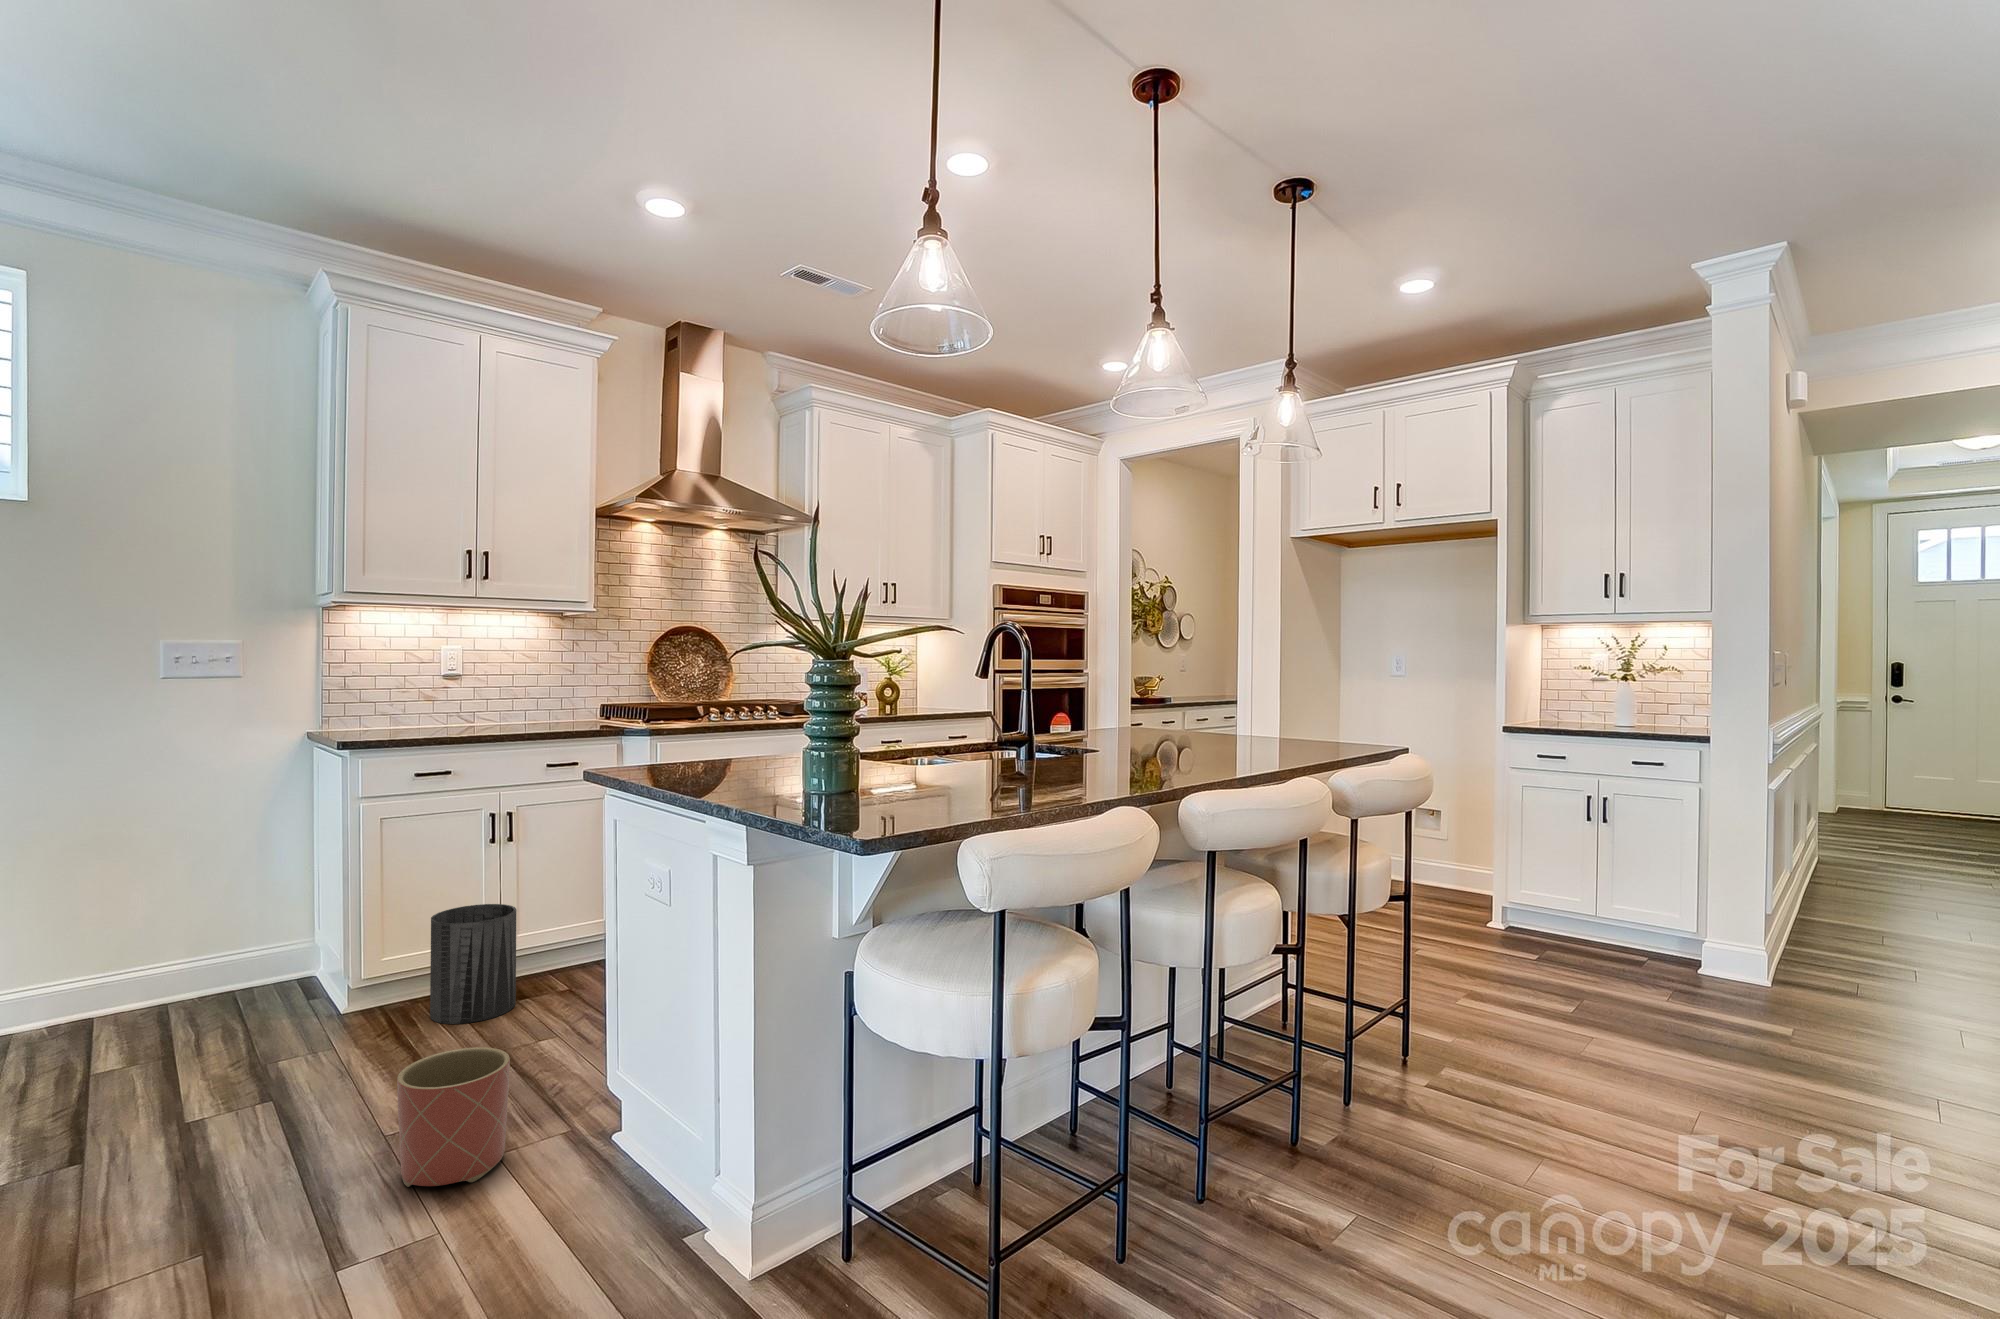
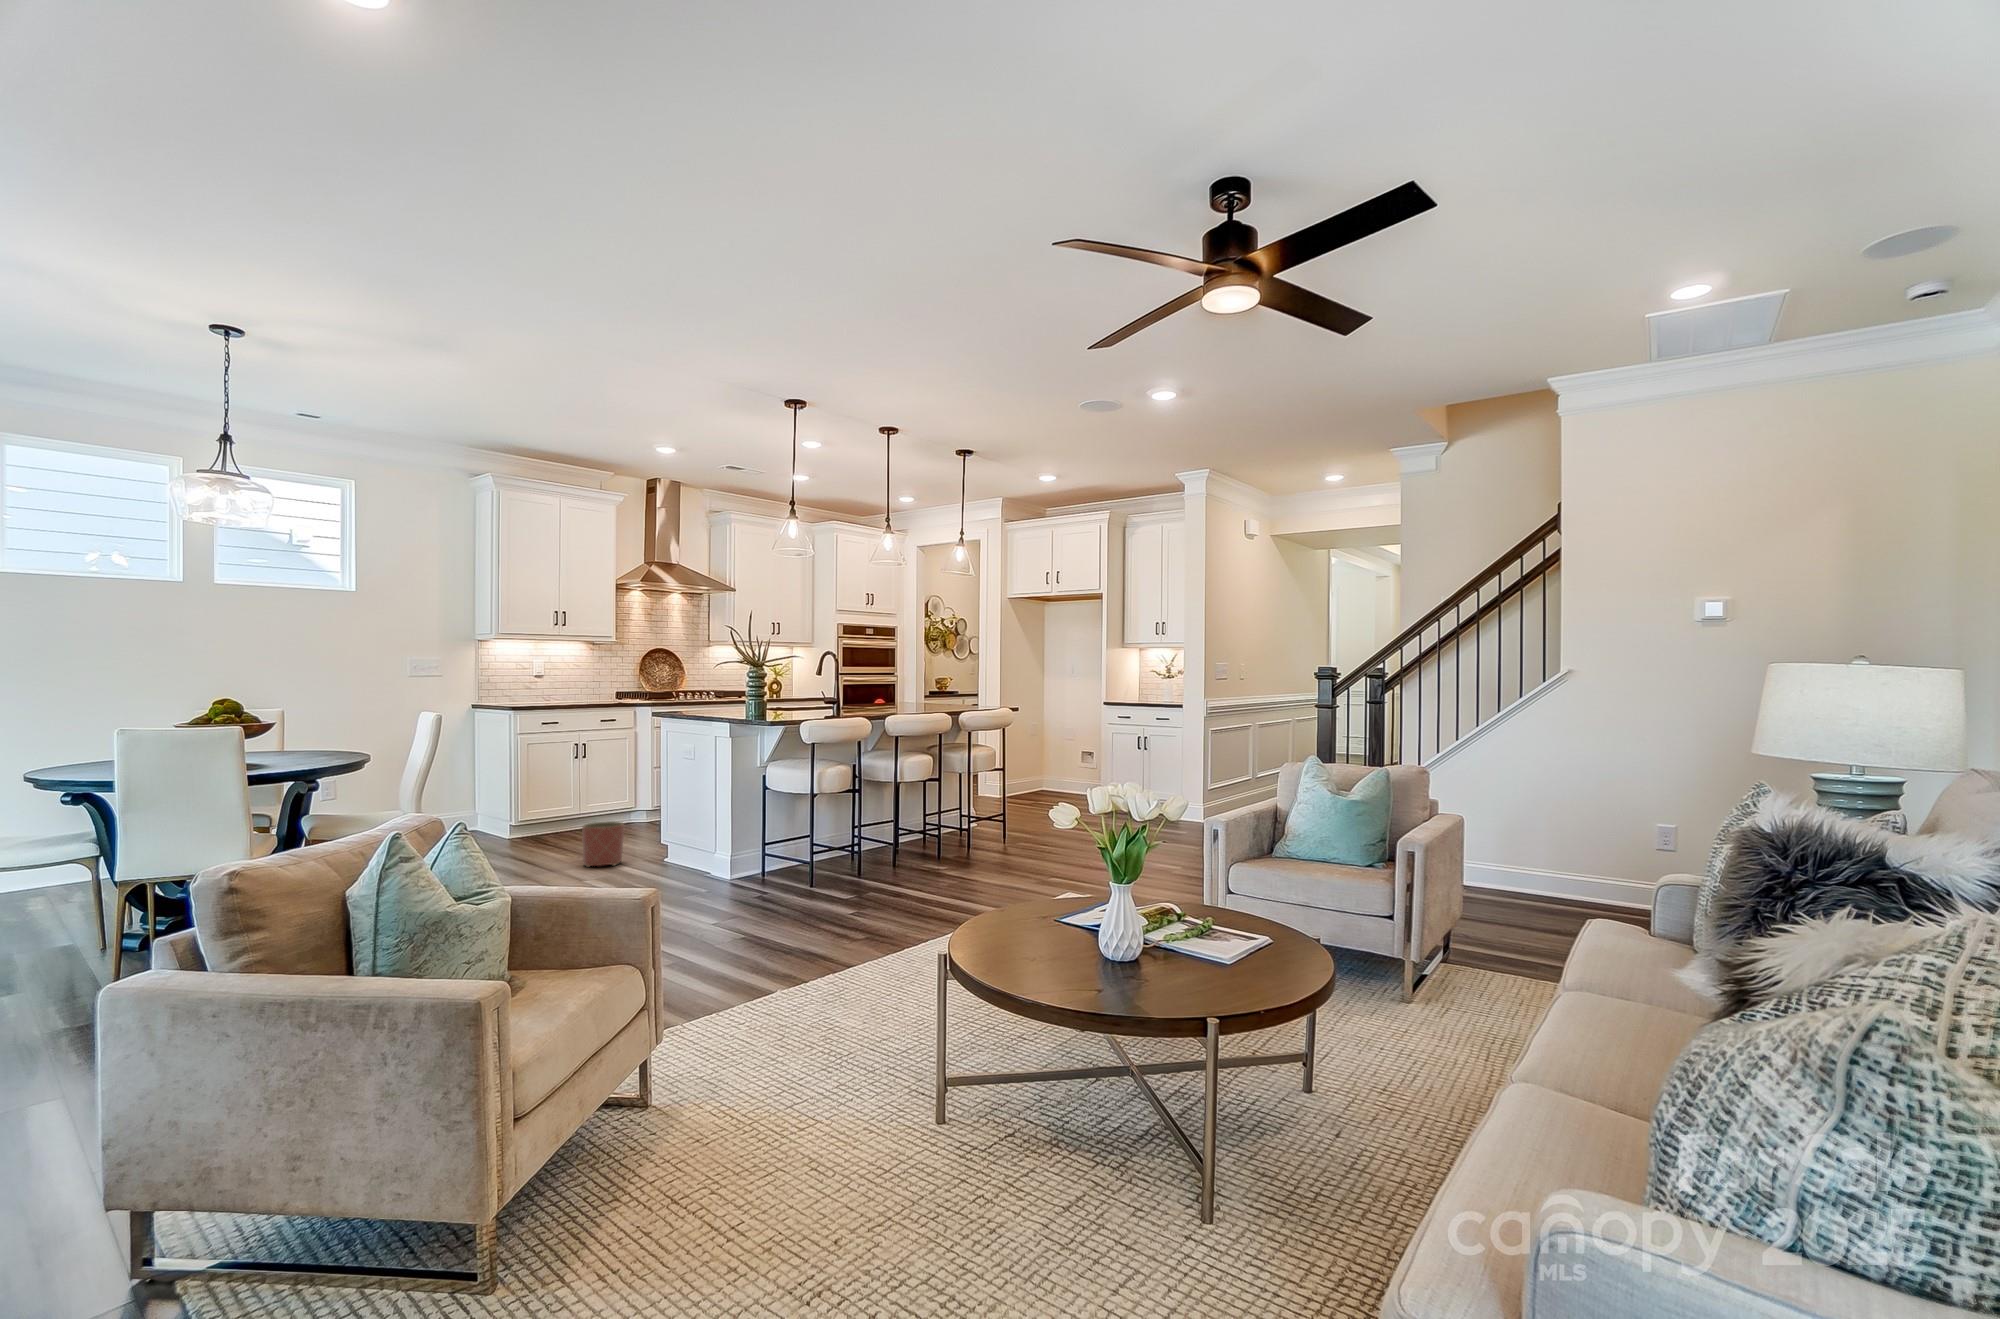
trash can: present [430,904,517,1024] -> none [550,787,591,840]

